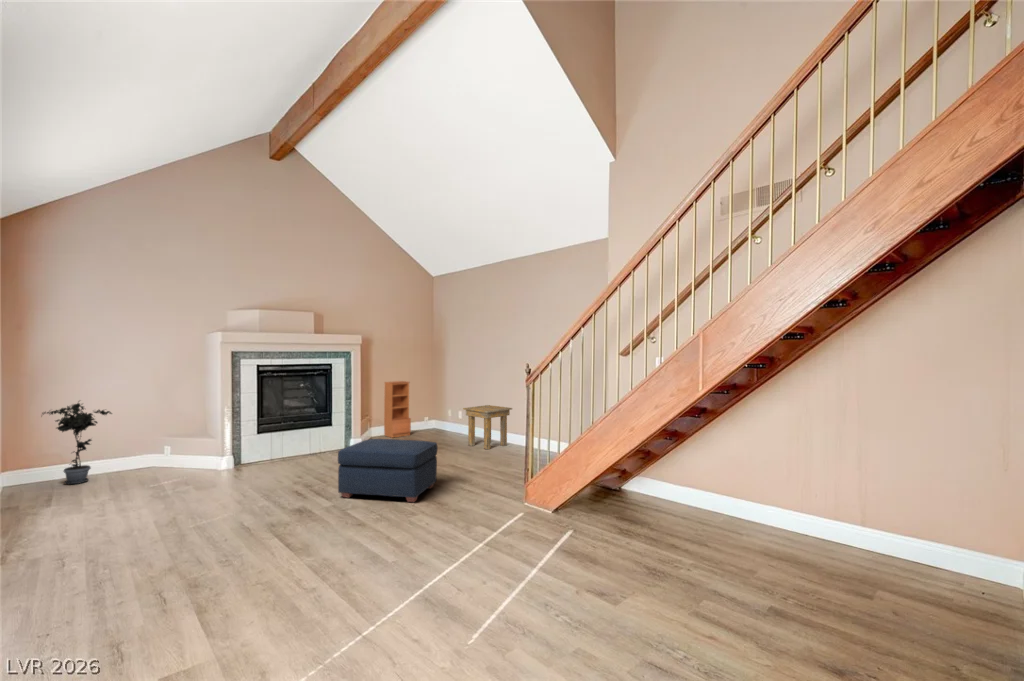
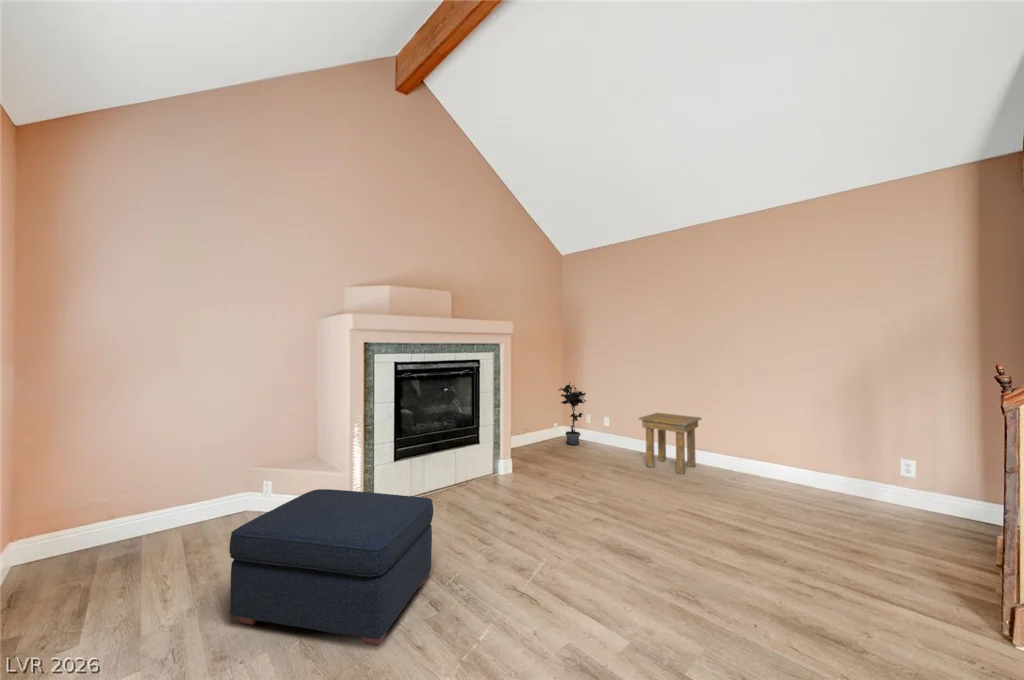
bookcase: present [384,381,411,438] -> none [517,382,550,453]
potted plant: present [42,403,112,484] -> present [559,383,586,445]
ottoman: present [338,439,438,502] -> present [229,489,433,646]

